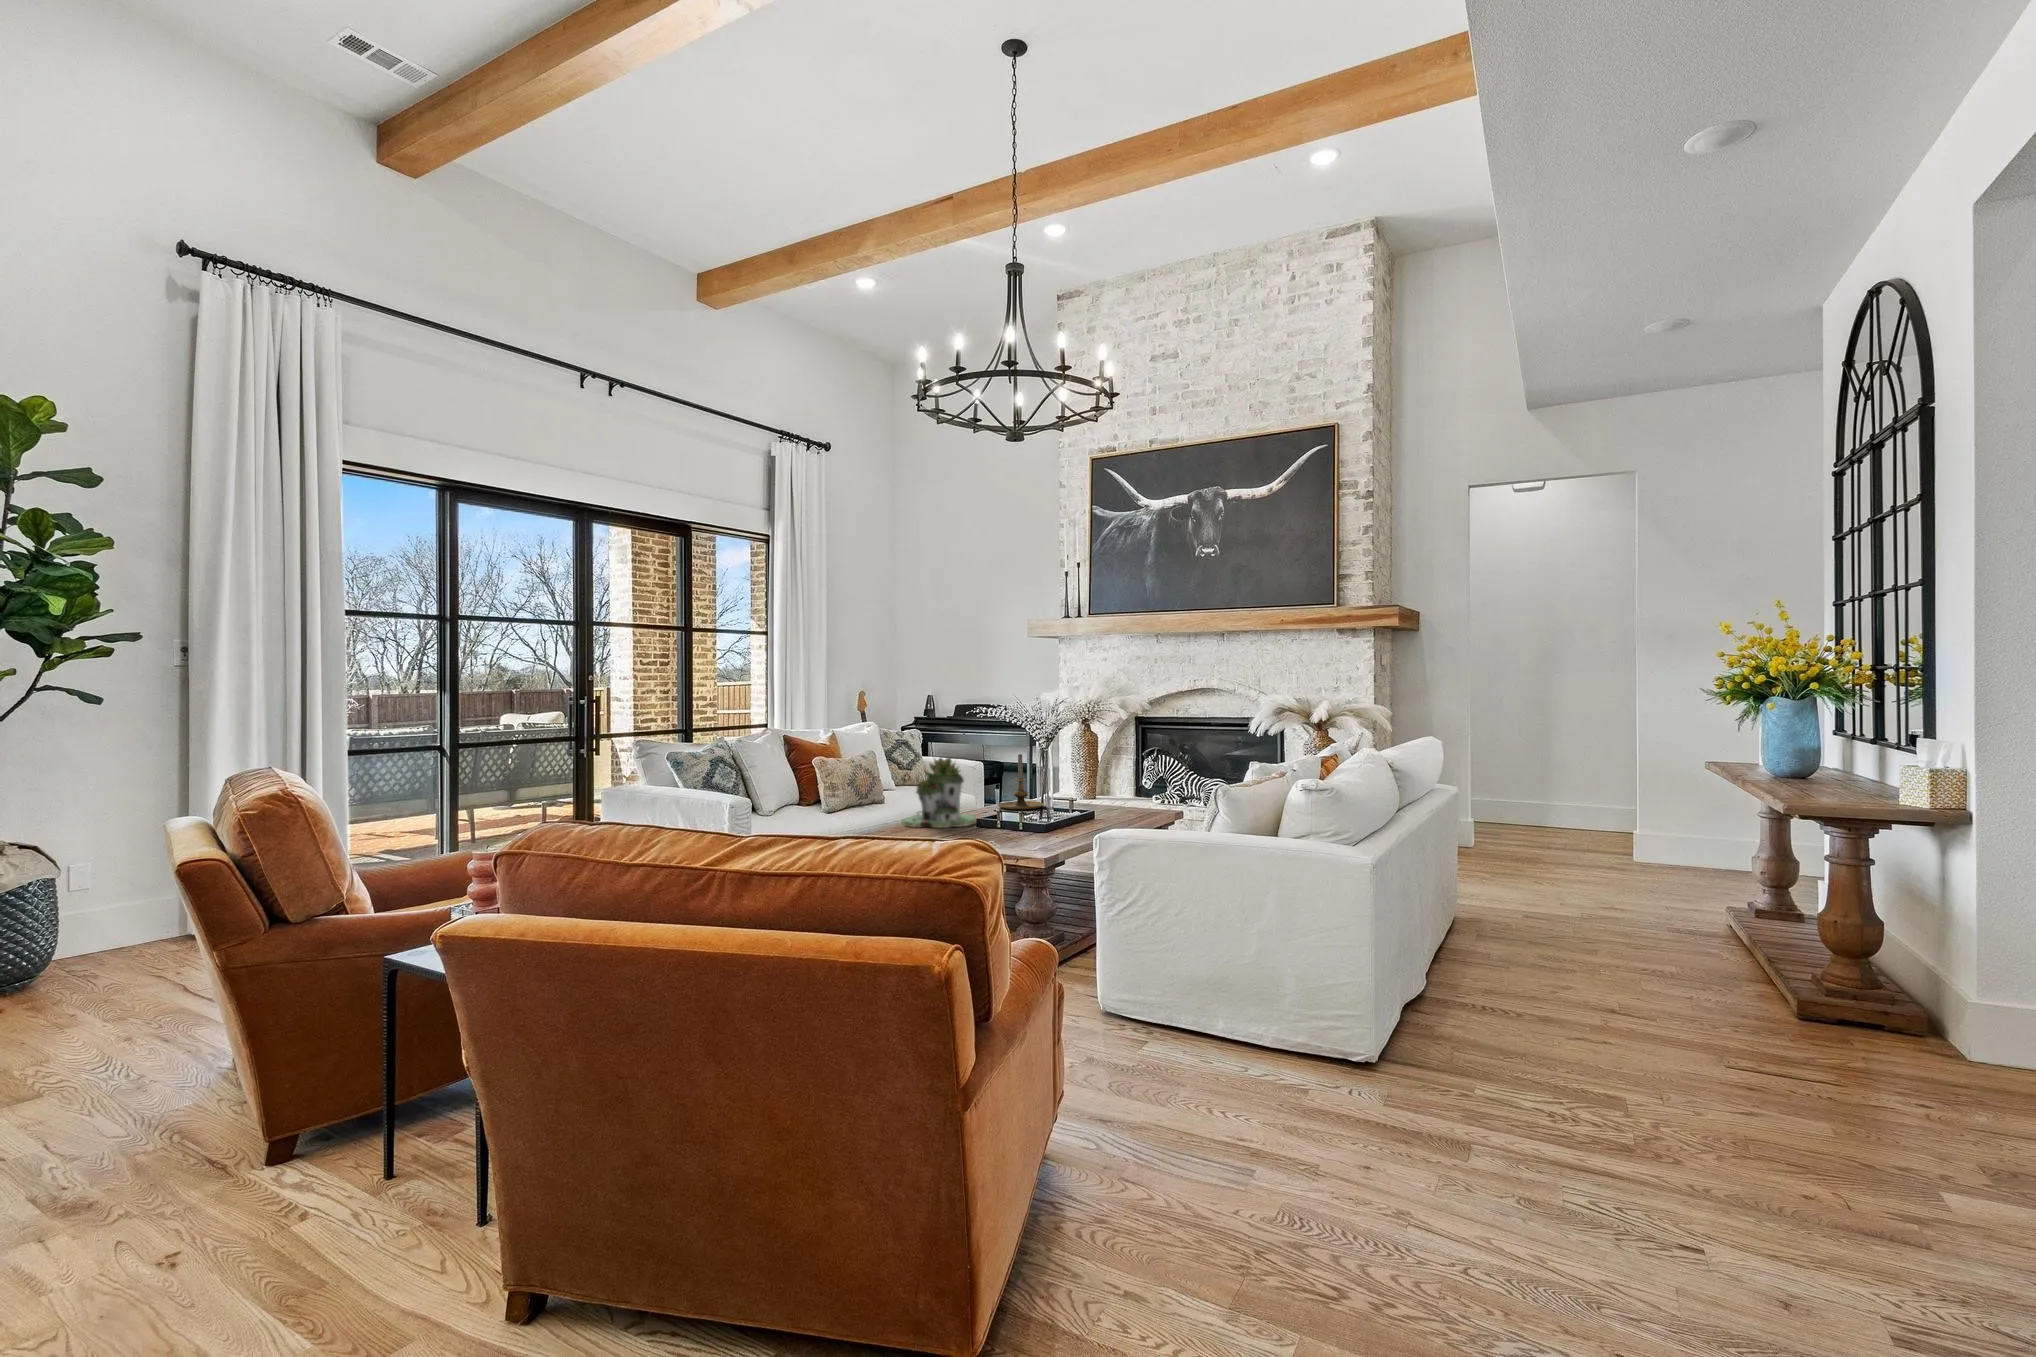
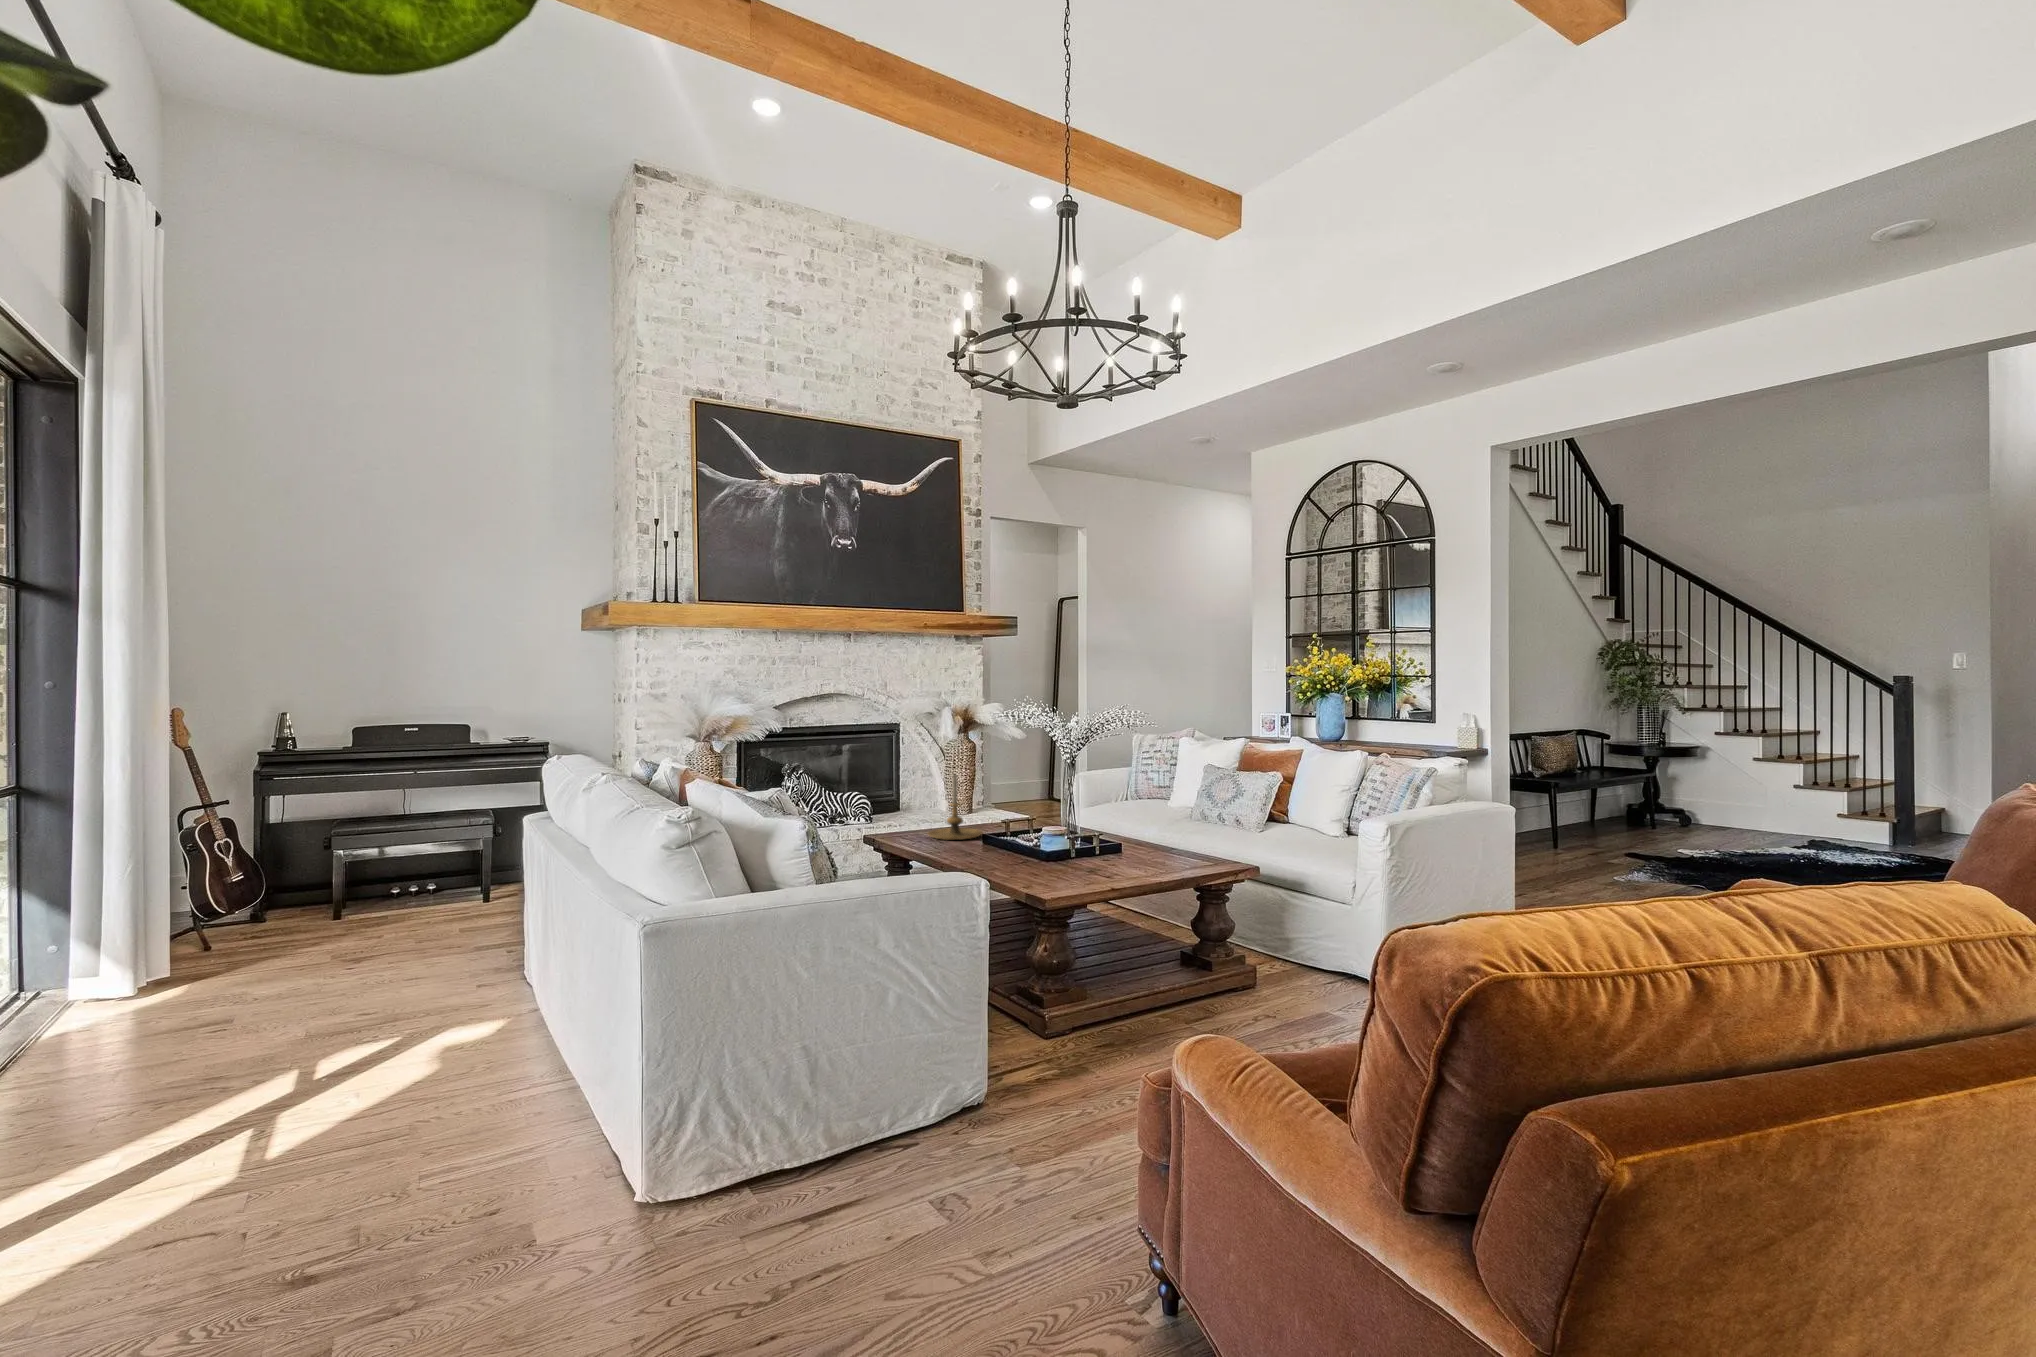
succulent planter: present [902,758,976,828] -> none [986,780,1074,868]

